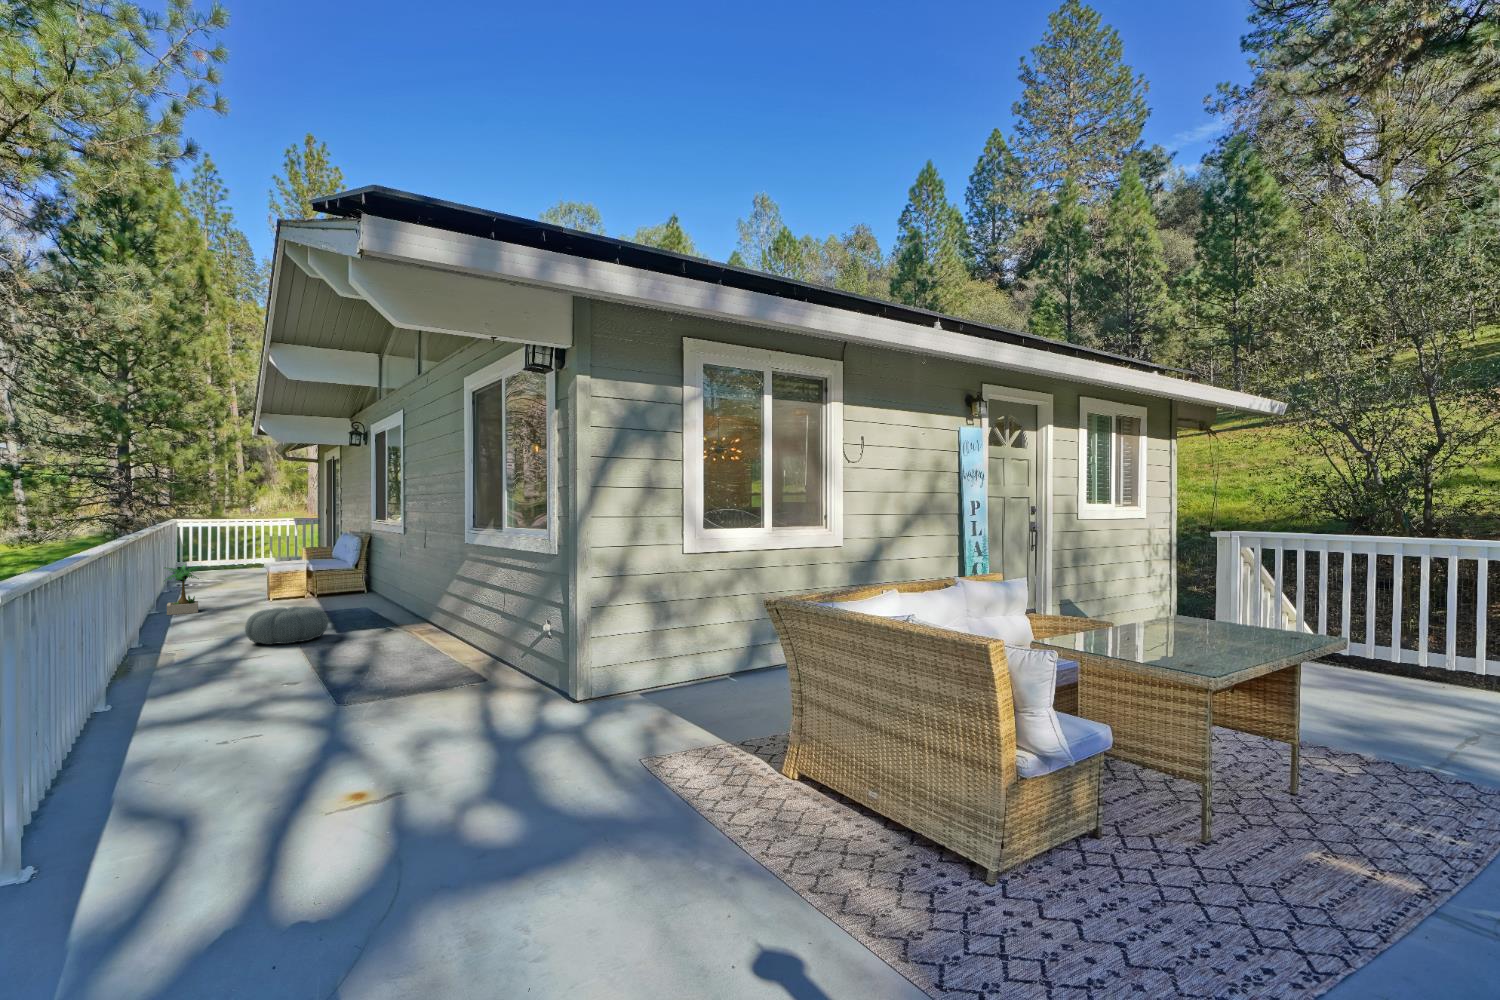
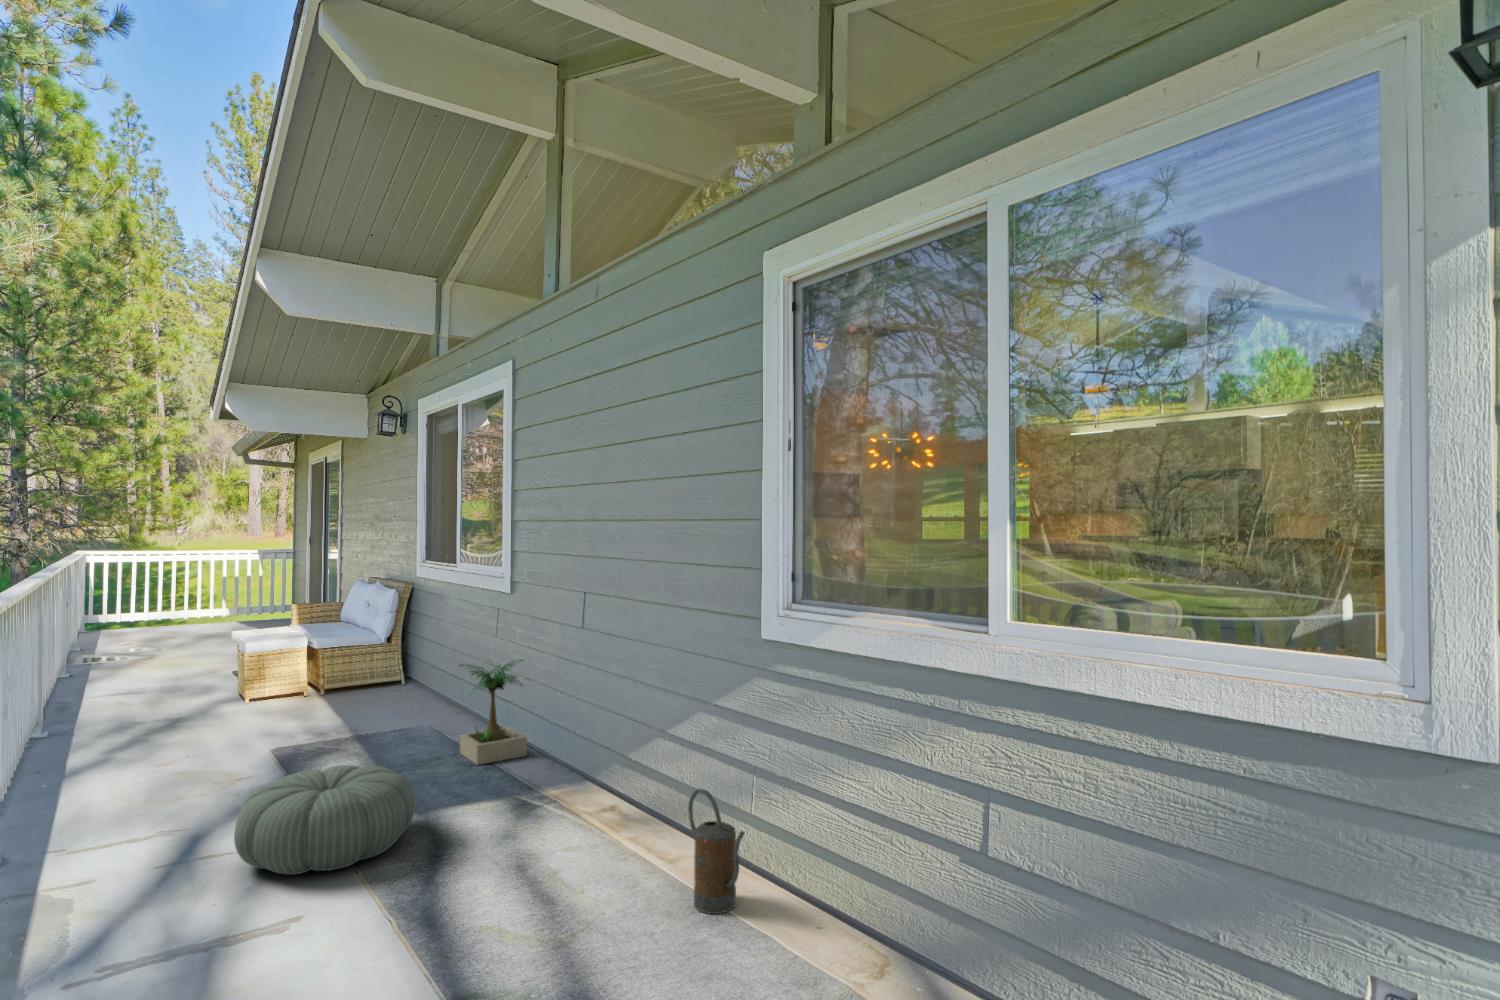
potted plant: present [164,566,202,615] -> present [460,659,527,765]
watering can: none [426,605,444,652] -> present [688,788,745,914]

